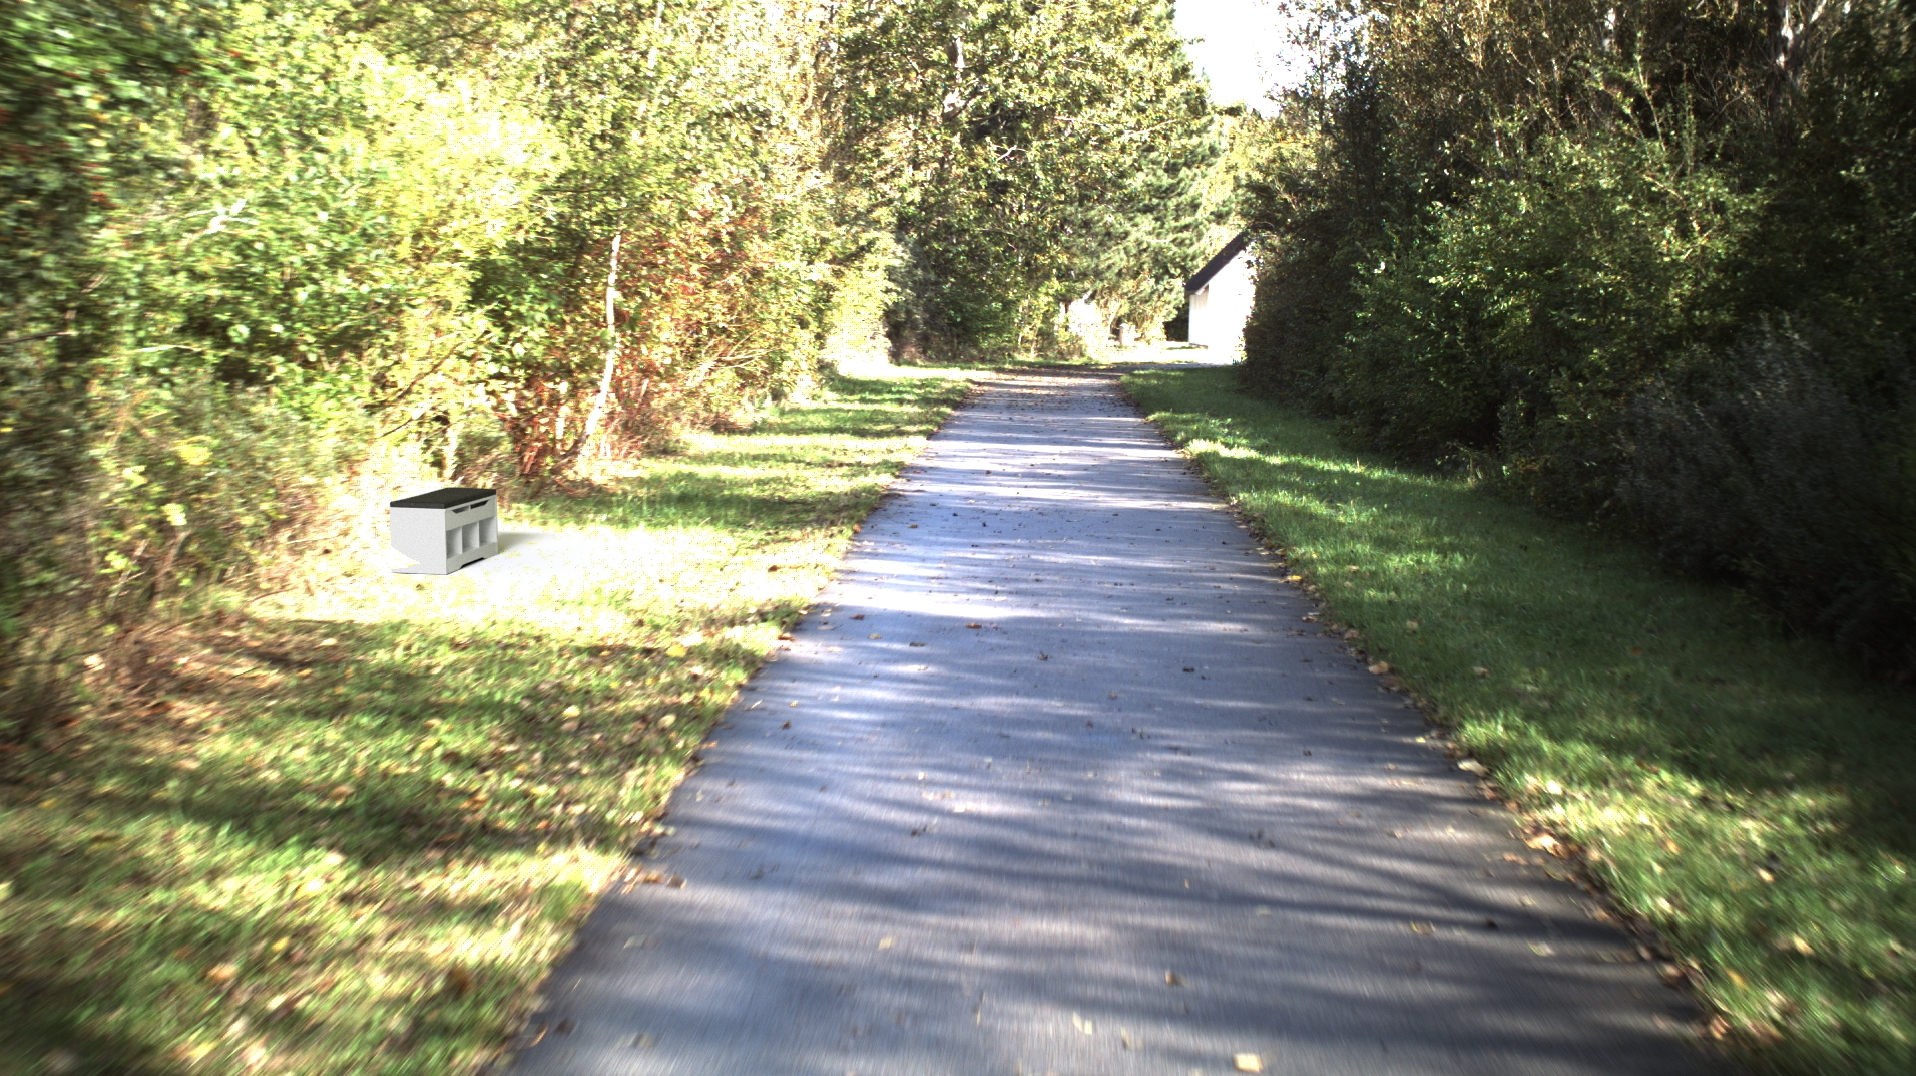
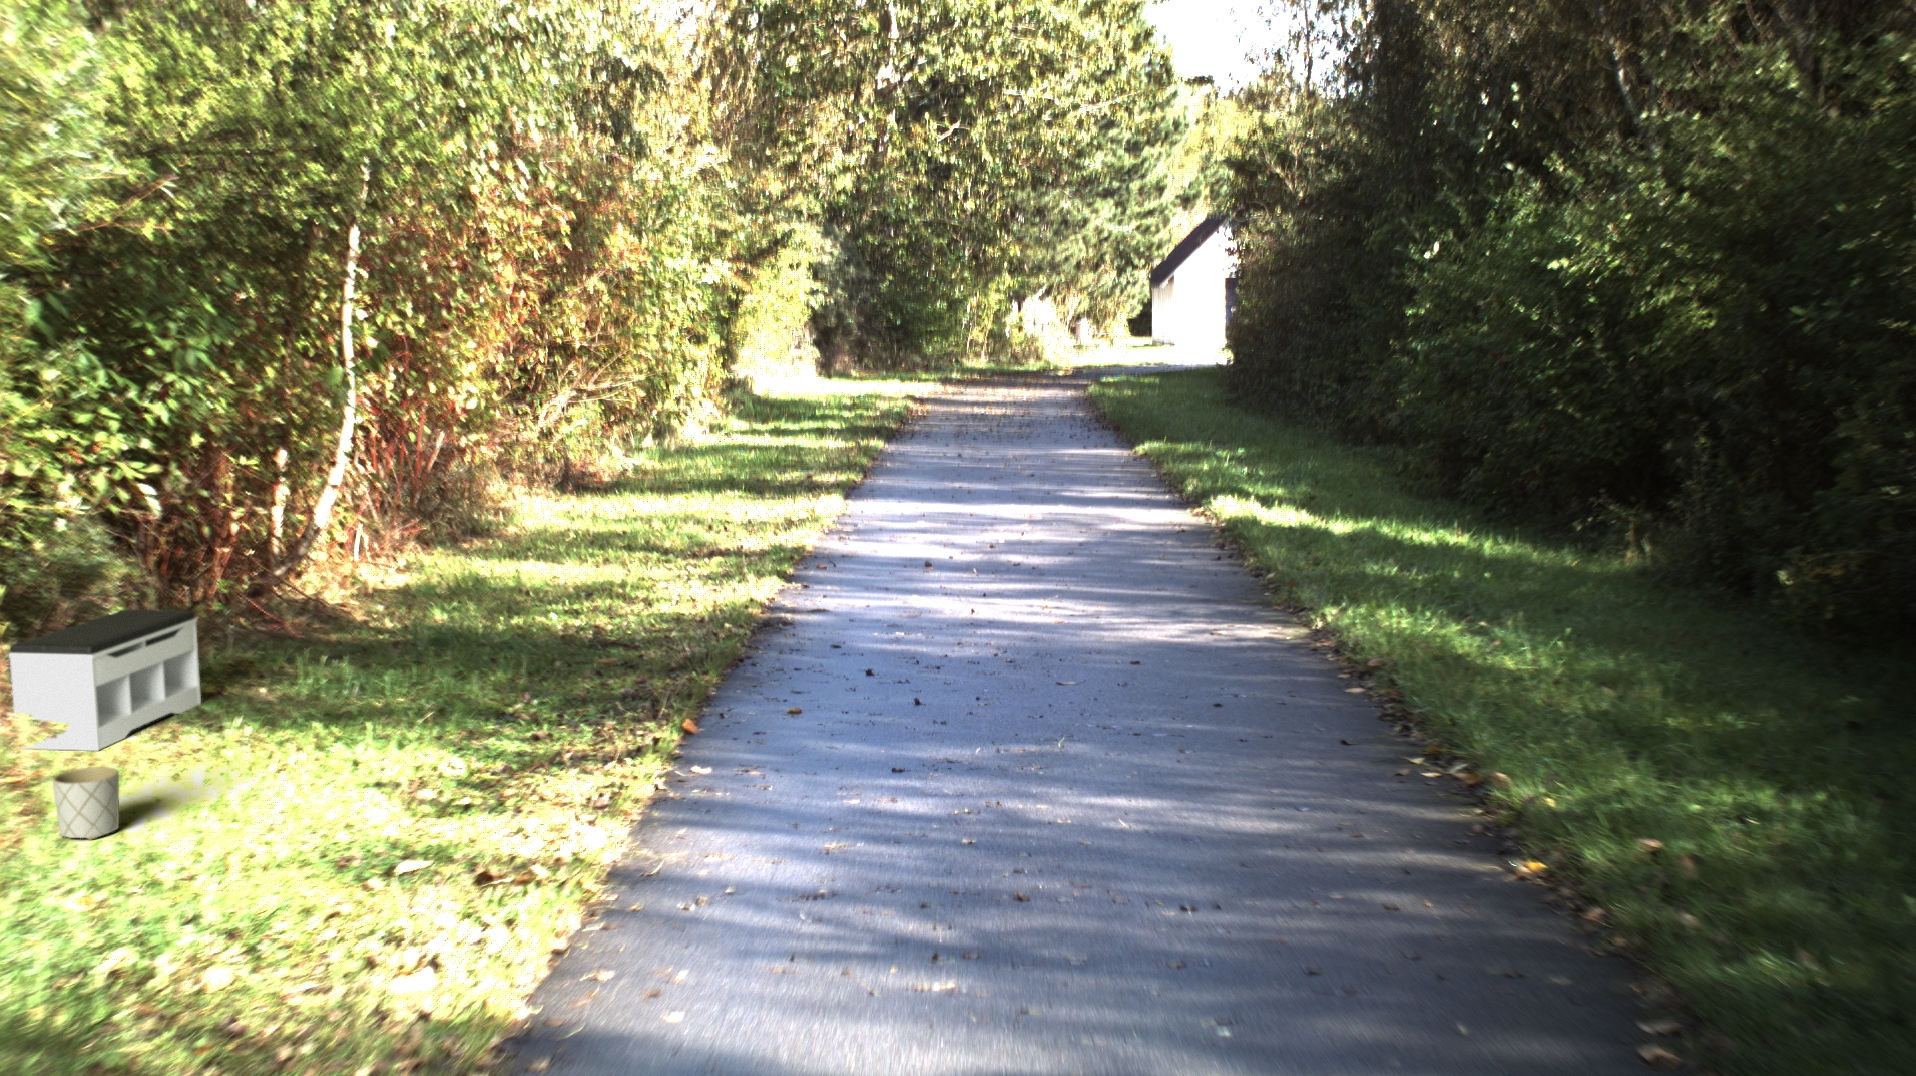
planter: none [450,569,489,612] -> present [53,767,119,840]

